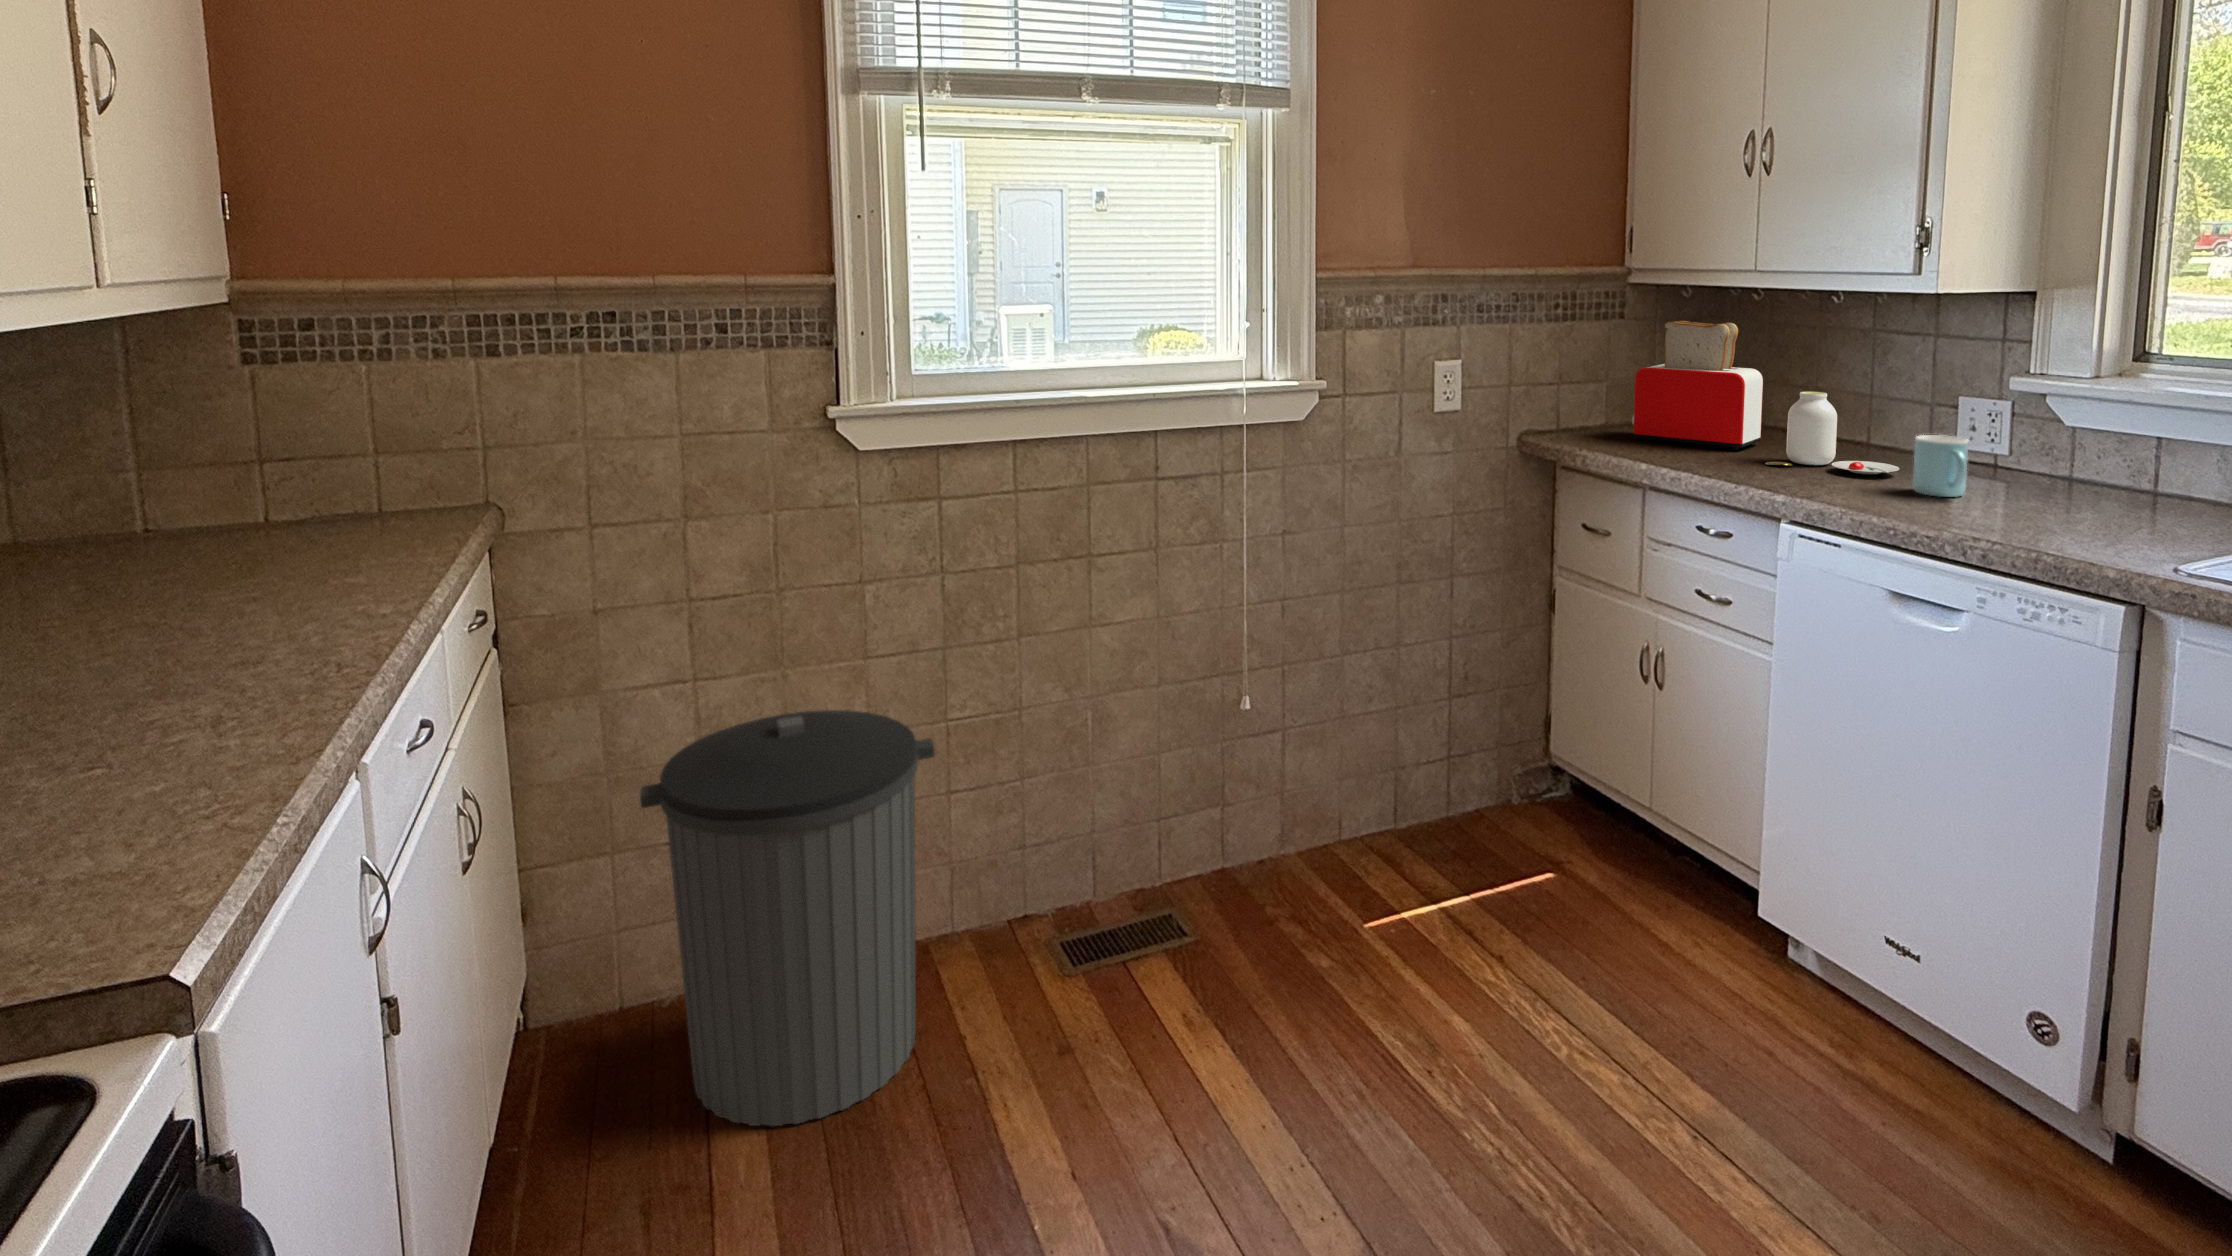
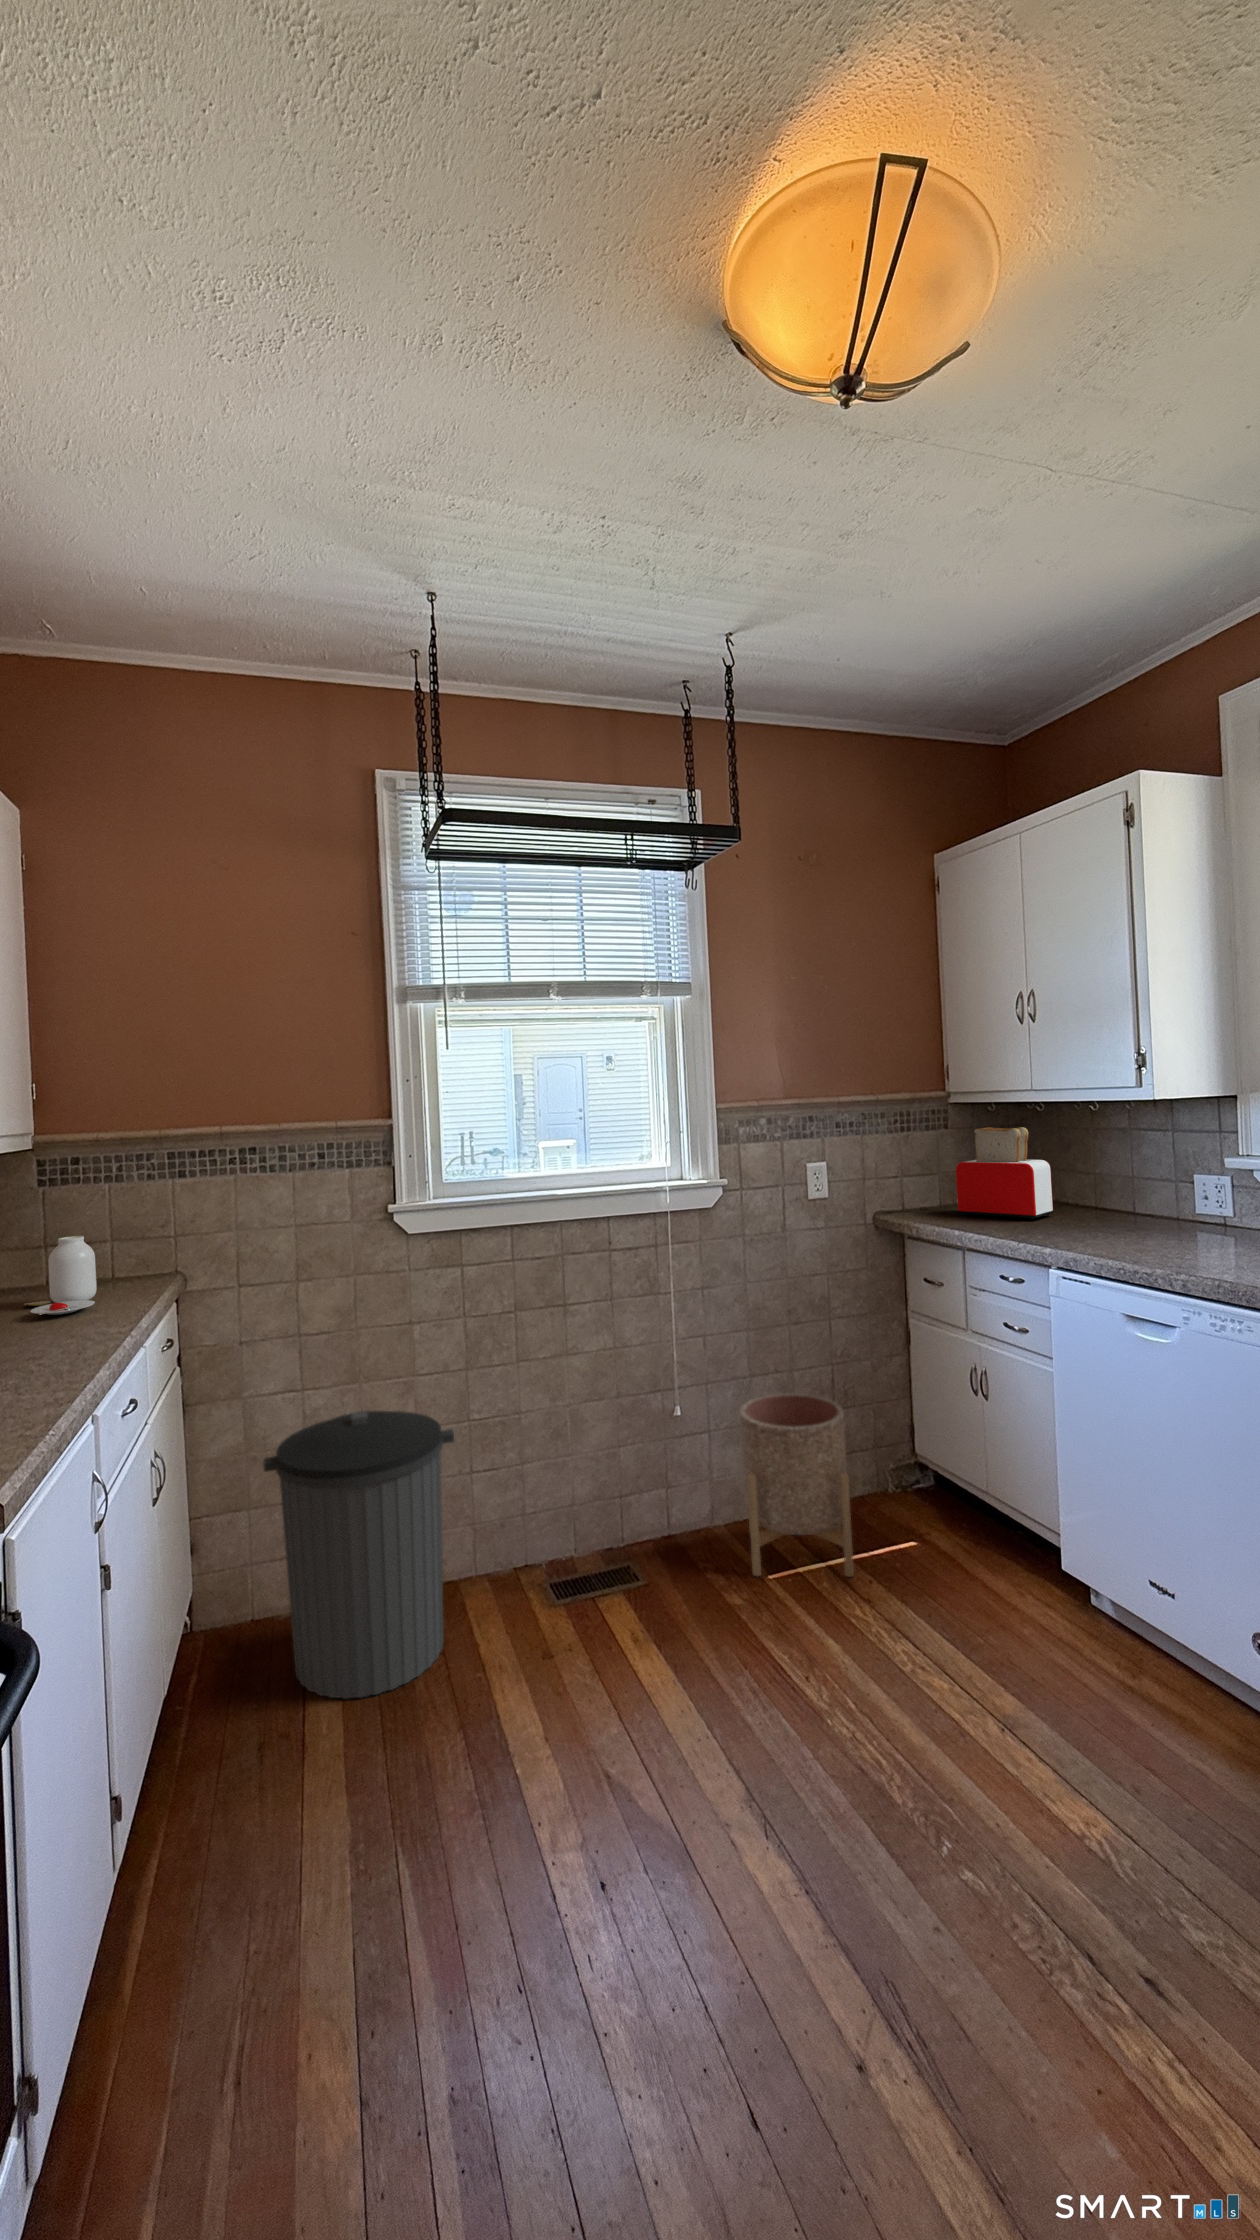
jar: present [1765,392,1899,474] -> present [24,1236,97,1315]
mug: present [1913,435,1968,497] -> none [1149,1202,1190,1247]
planter: none [1333,678,1481,924] -> present [740,1394,854,1577]

